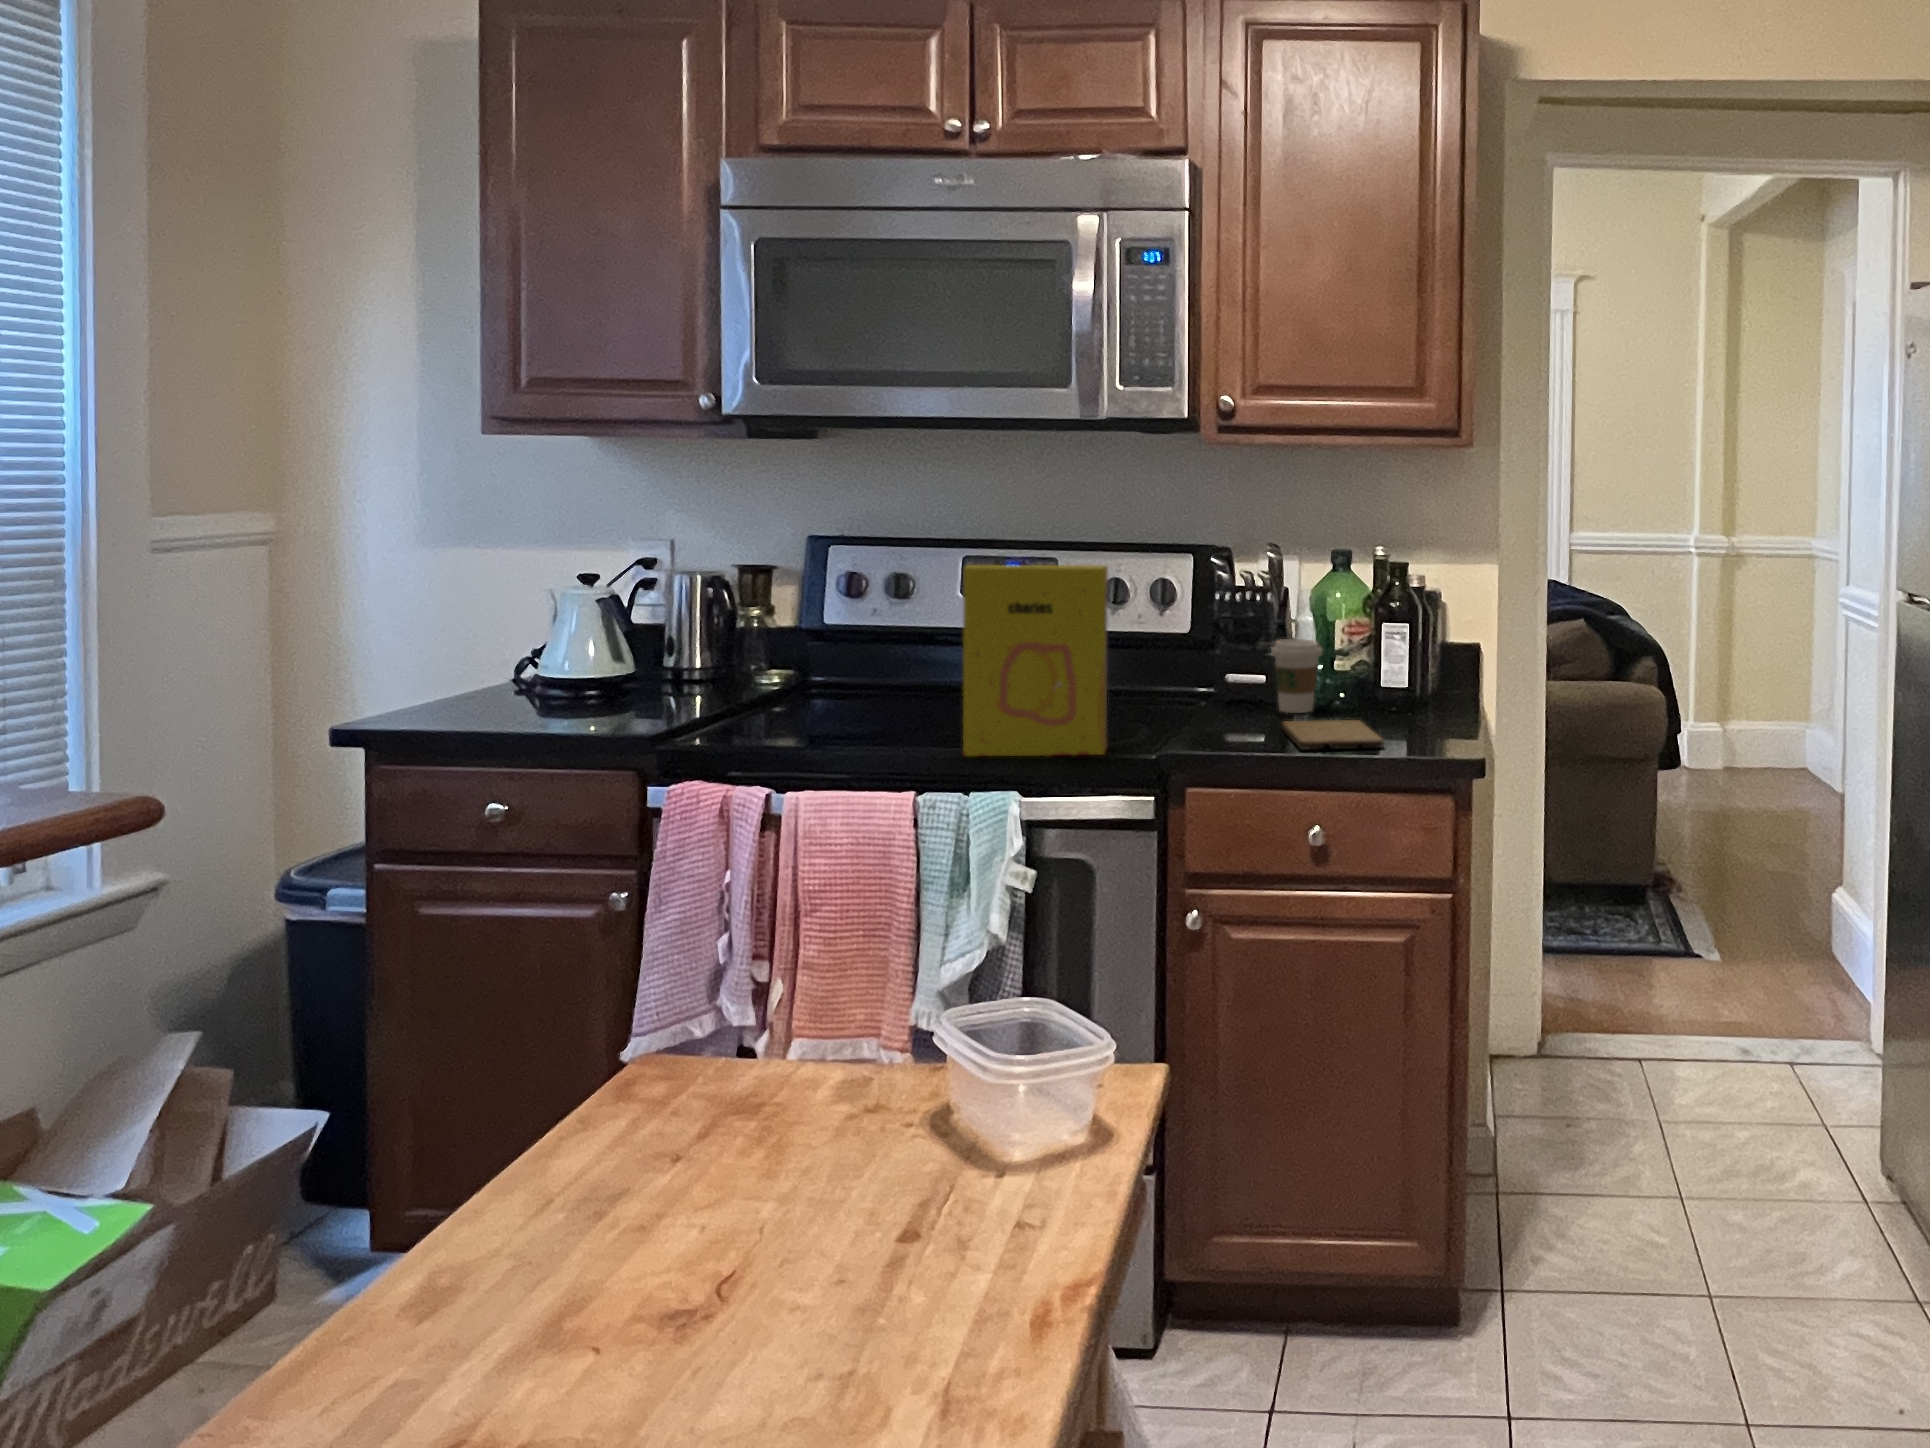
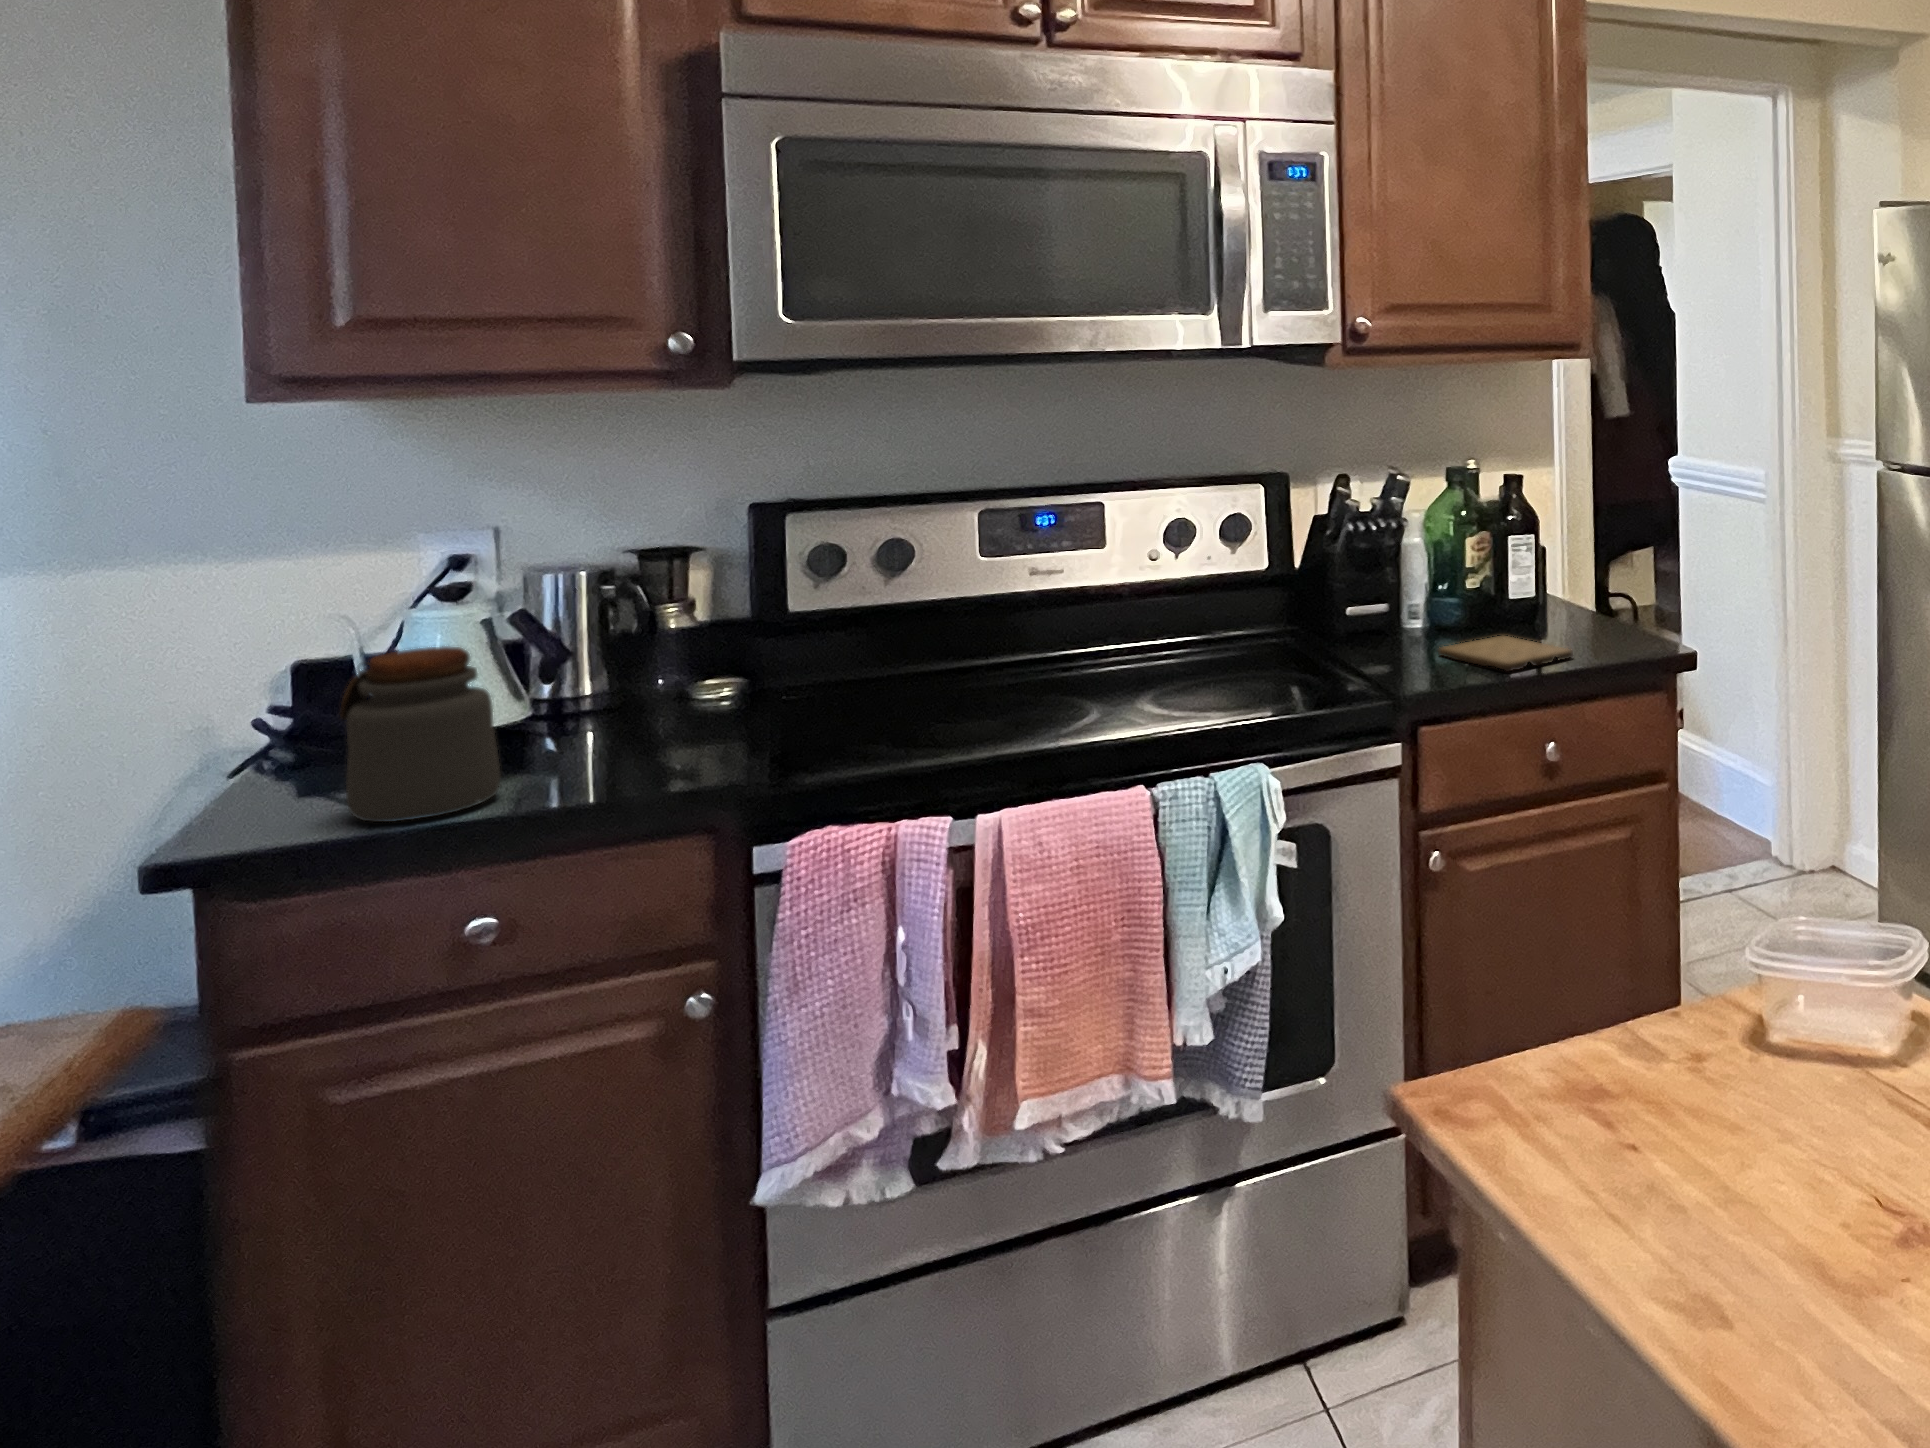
cereal box: present [963,565,1108,756] -> none [1162,510,1330,737]
jar: none [463,608,559,727] -> present [340,646,501,822]
coffee cup: present [1271,639,1322,713] -> none [1380,562,1434,639]

